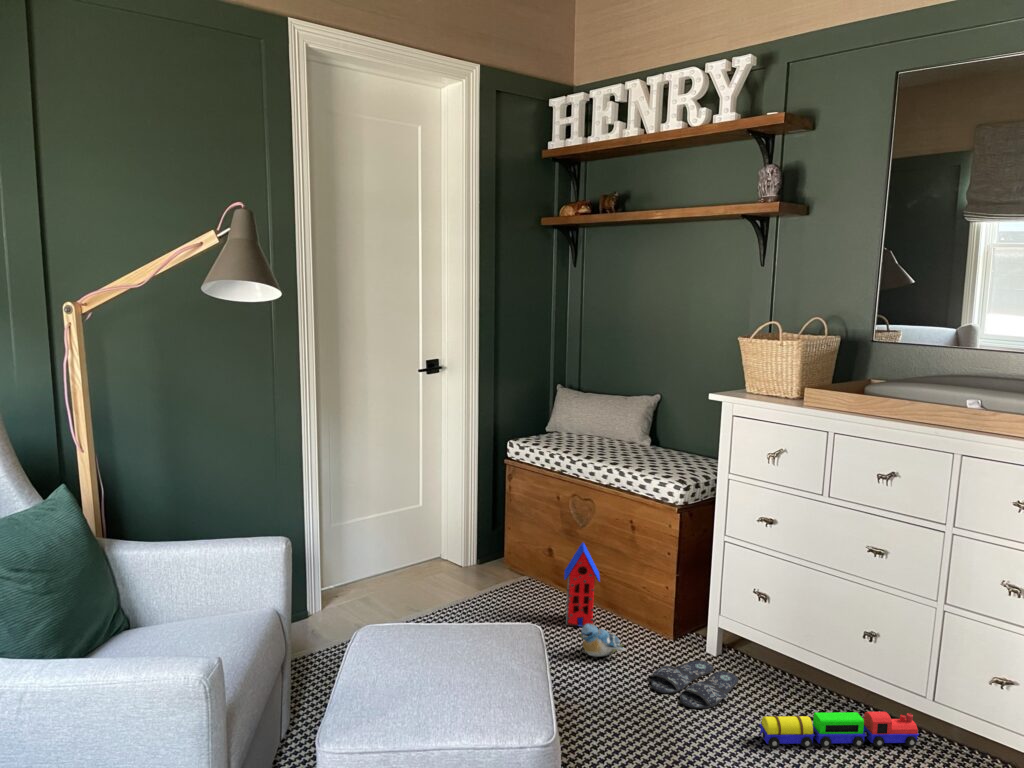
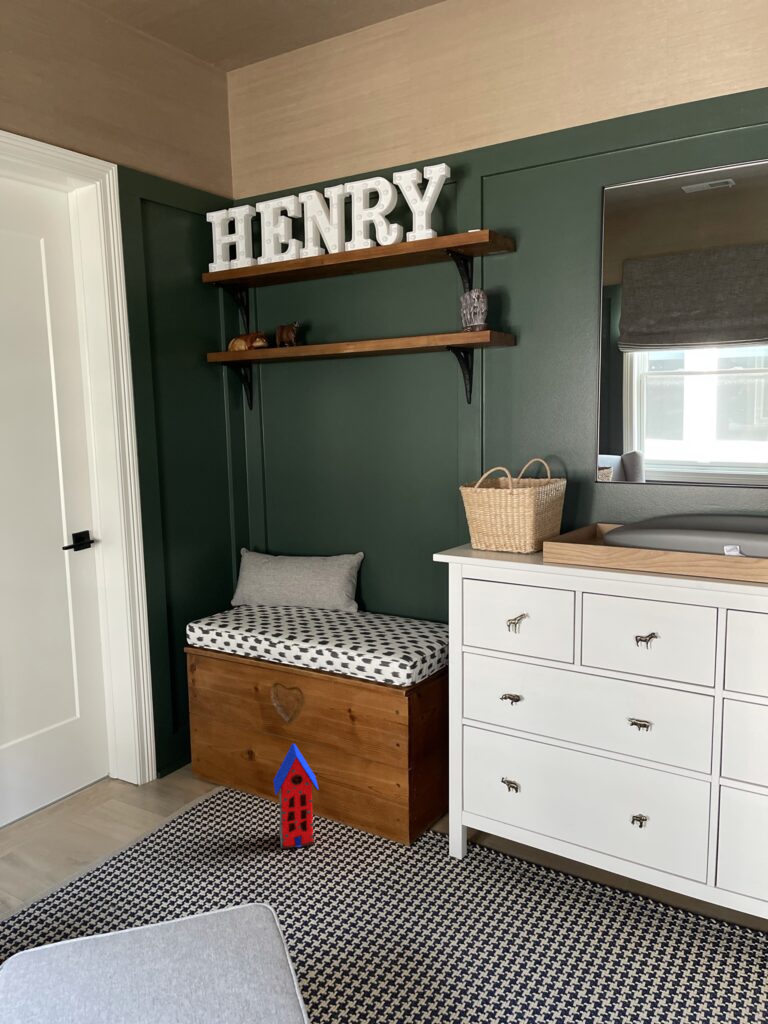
plush toy: present [580,624,625,657] -> none [303,850,360,890]
slippers: present [651,660,739,708] -> none [396,868,493,942]
toy train: present [760,712,919,748] -> none [535,899,699,980]

